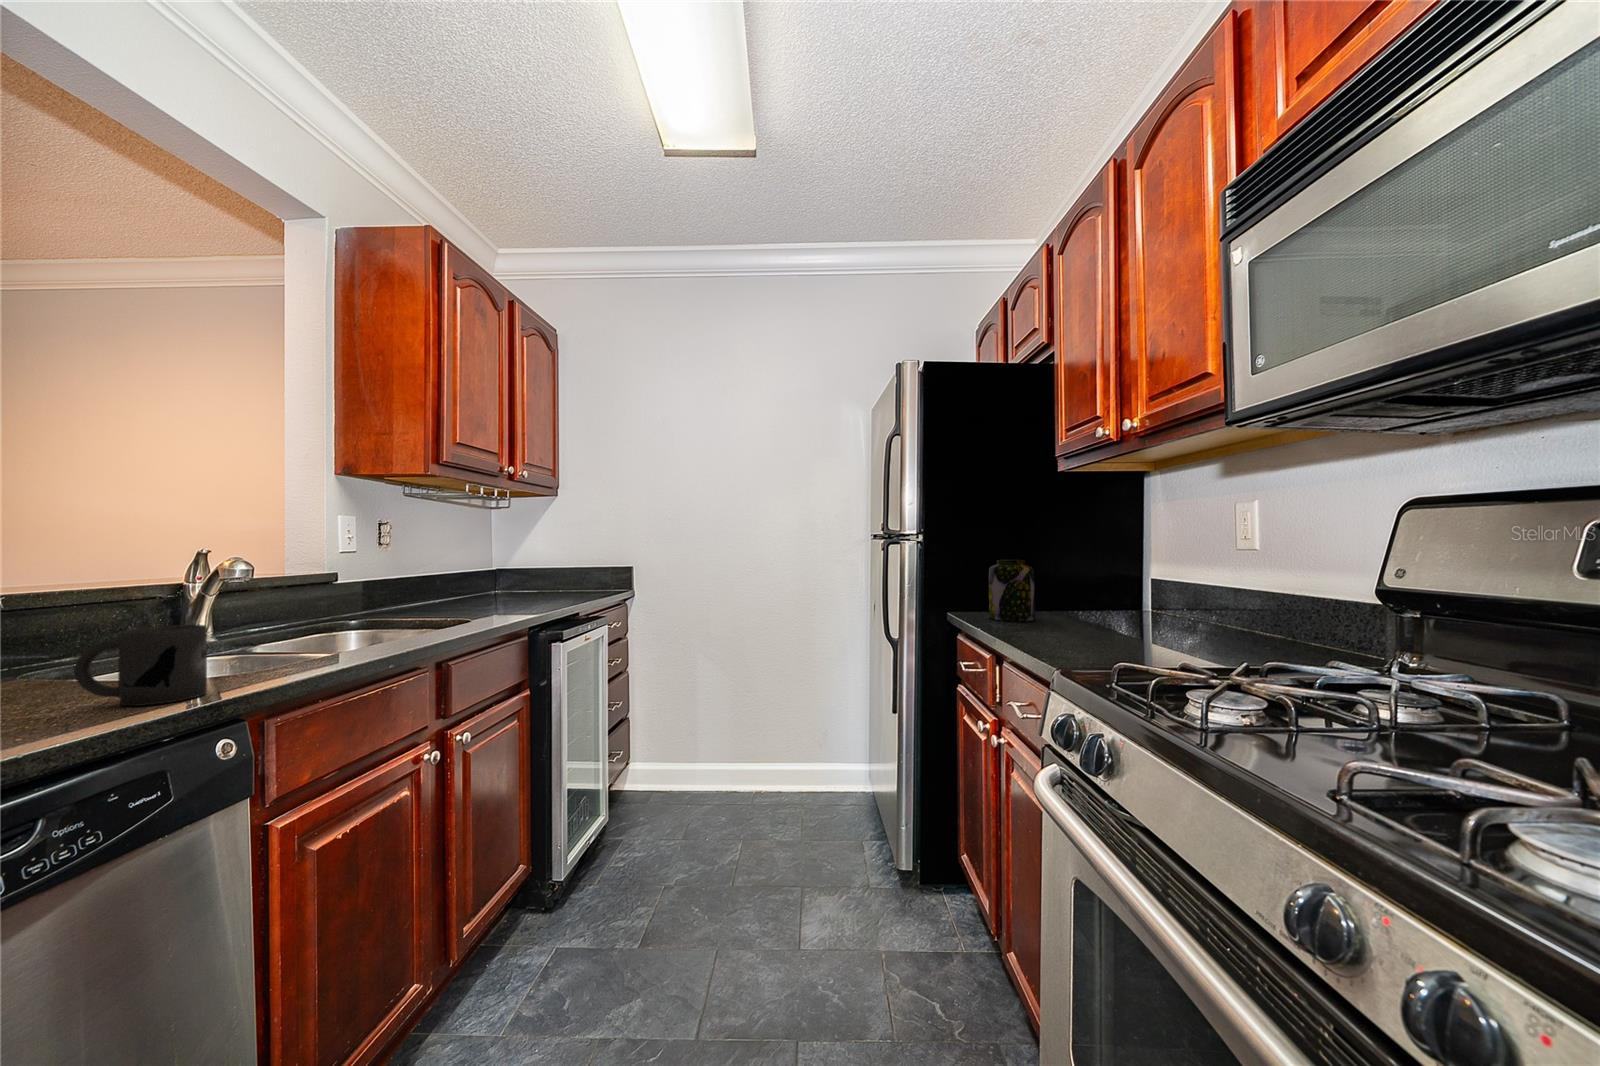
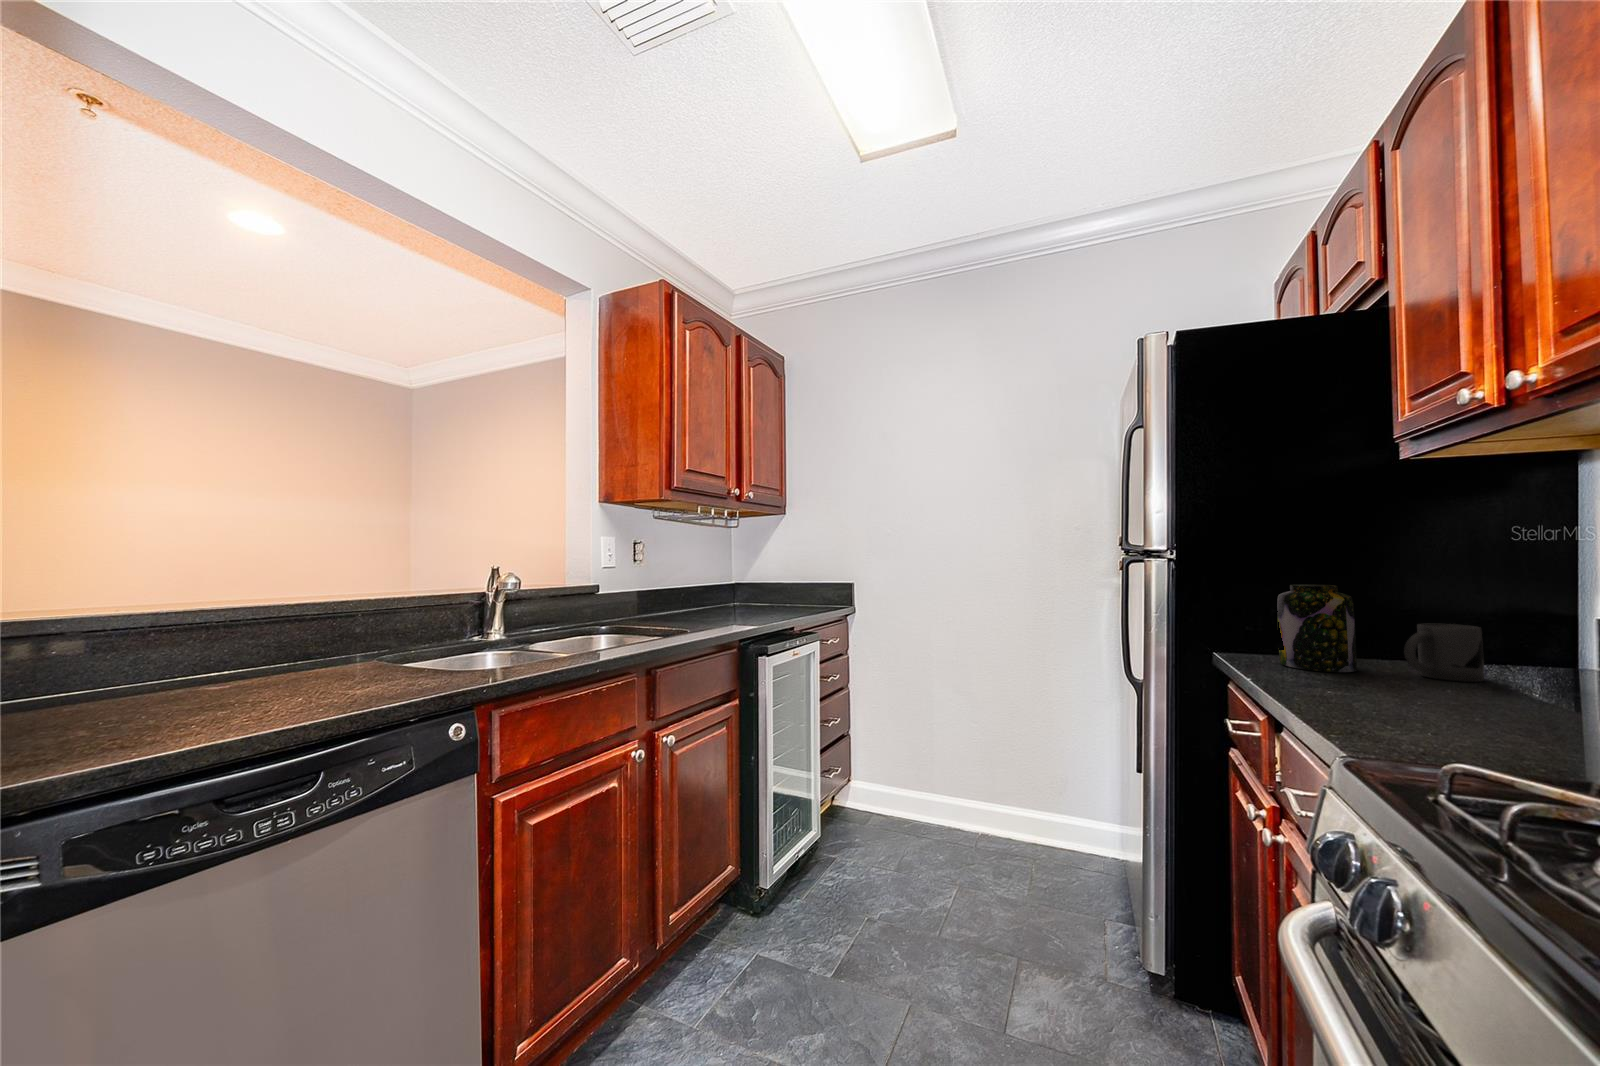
mug: present [74,625,207,706] -> present [1404,623,1484,682]

